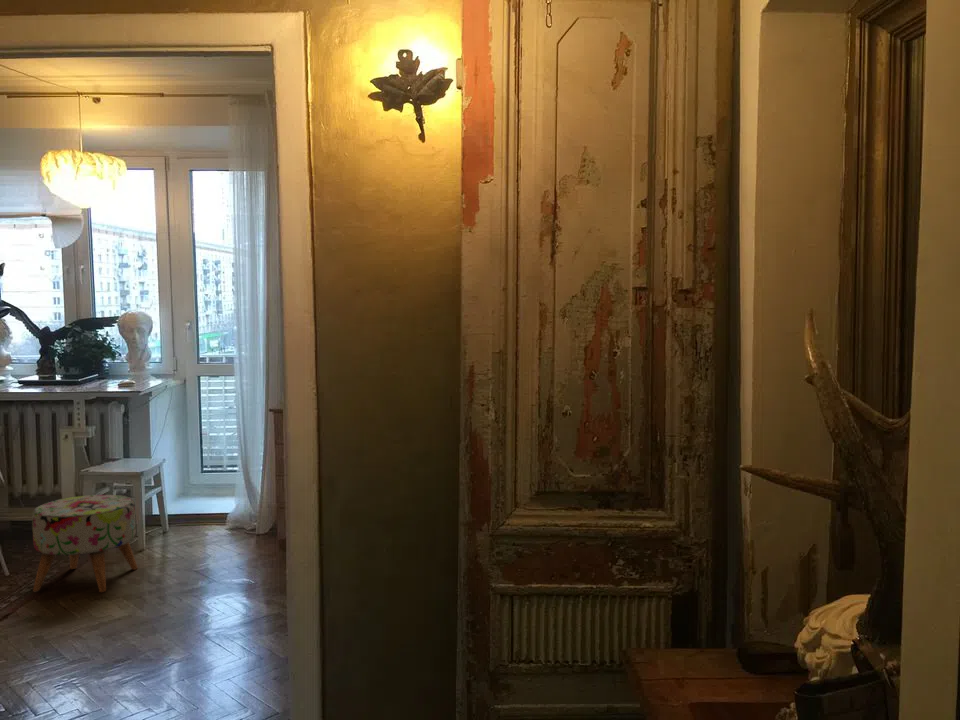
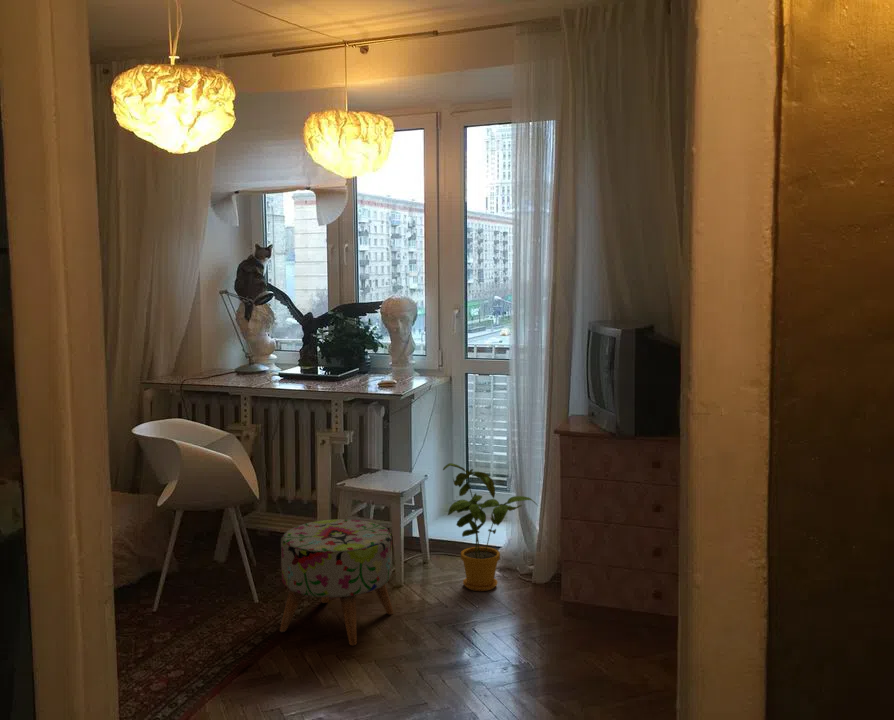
house plant: none [178,445,260,547] -> present [443,463,535,591]

